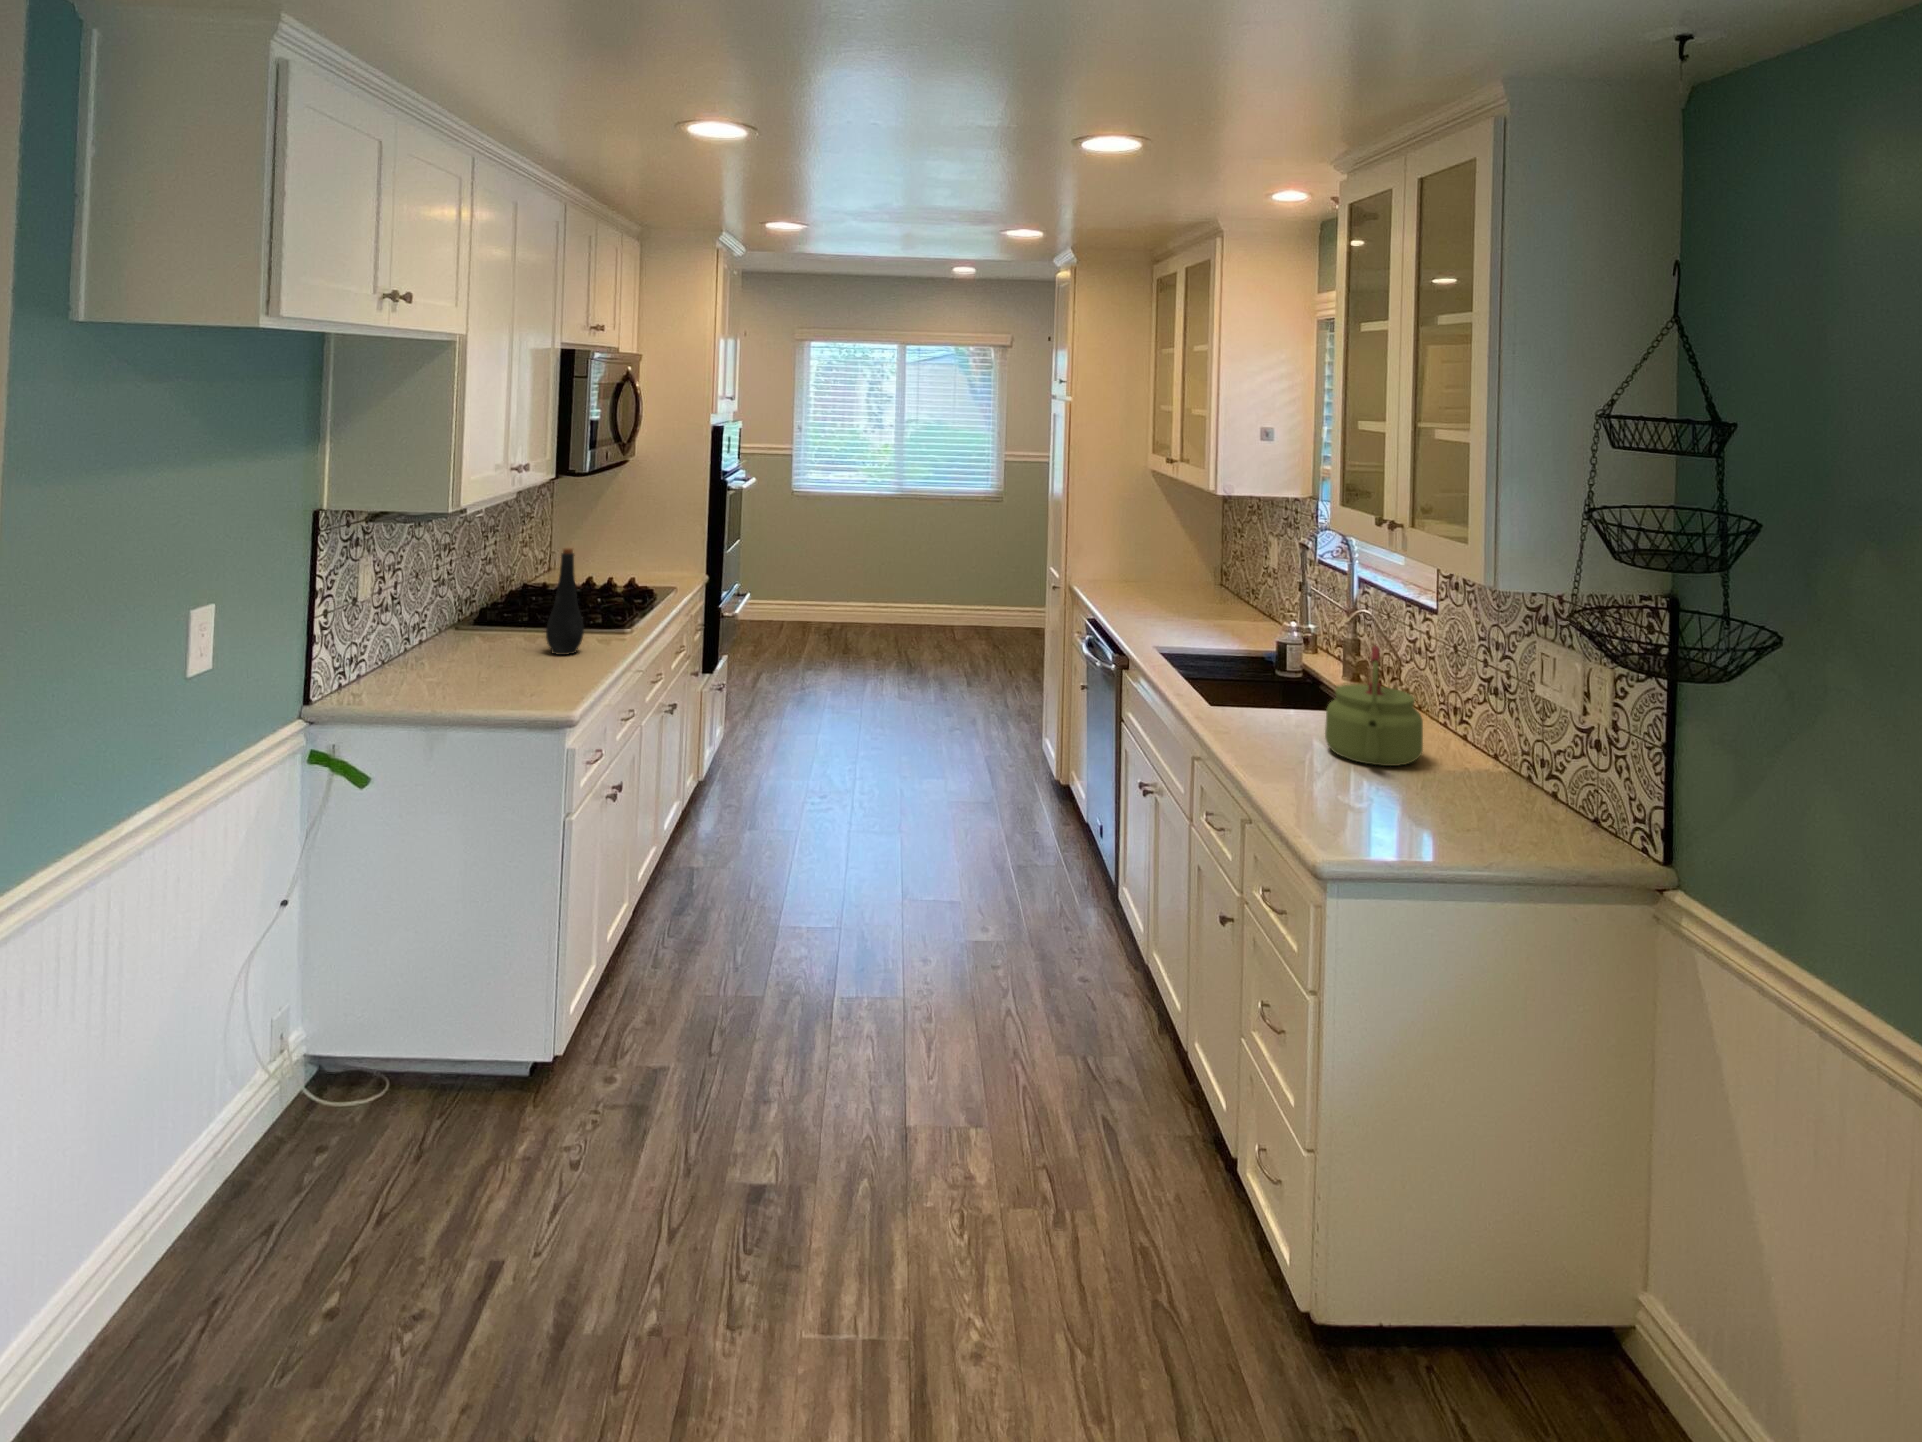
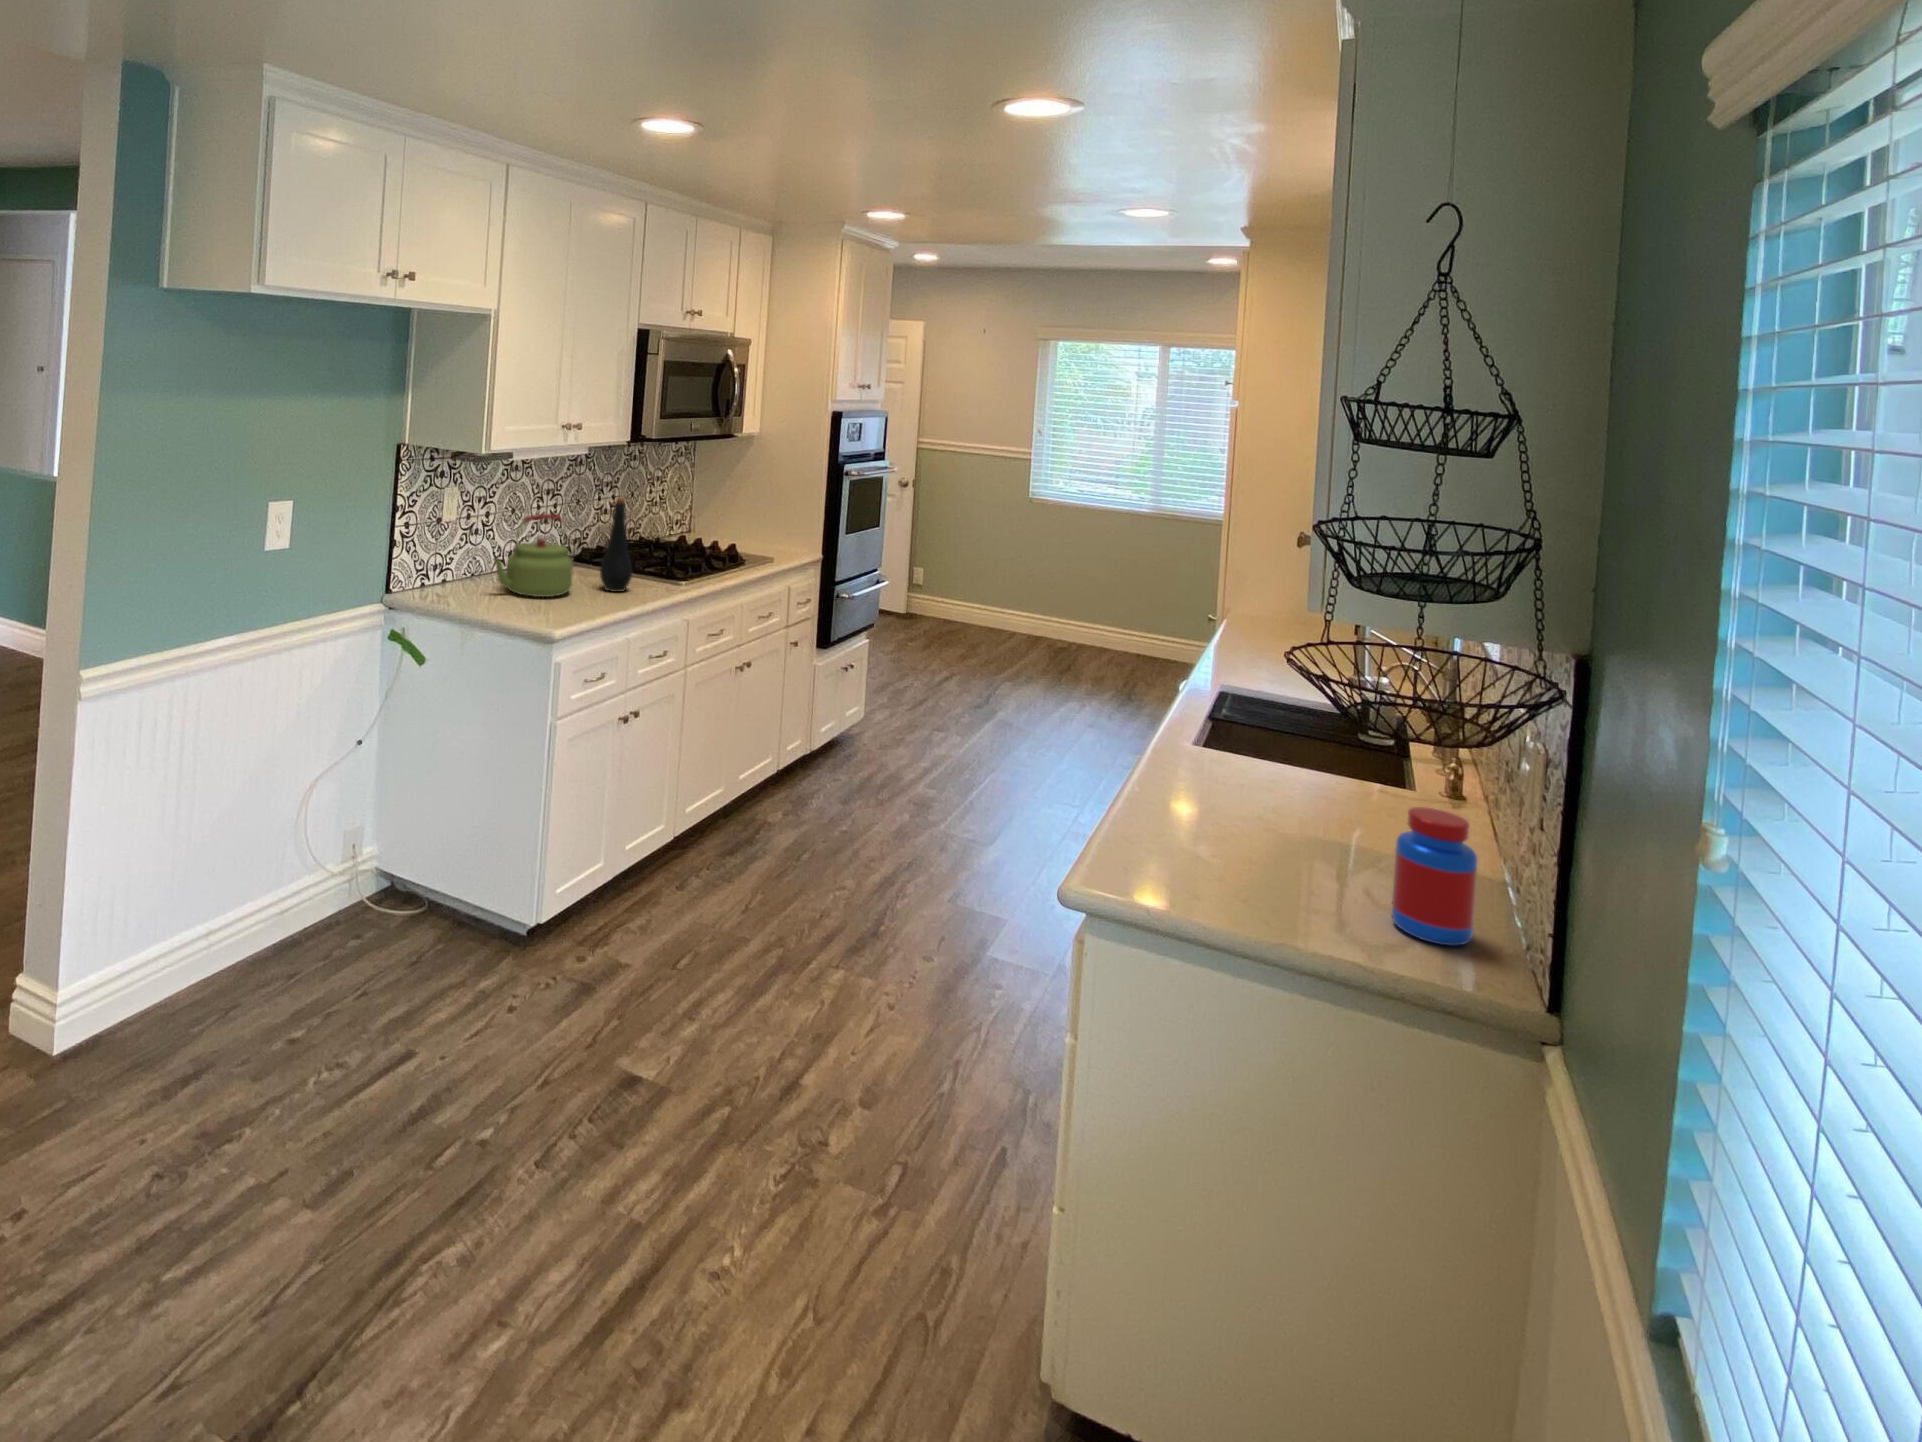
kettle: present [1325,646,1423,766] -> present [494,514,573,597]
jar: none [1502,727,1562,832] -> present [1392,807,1477,946]

